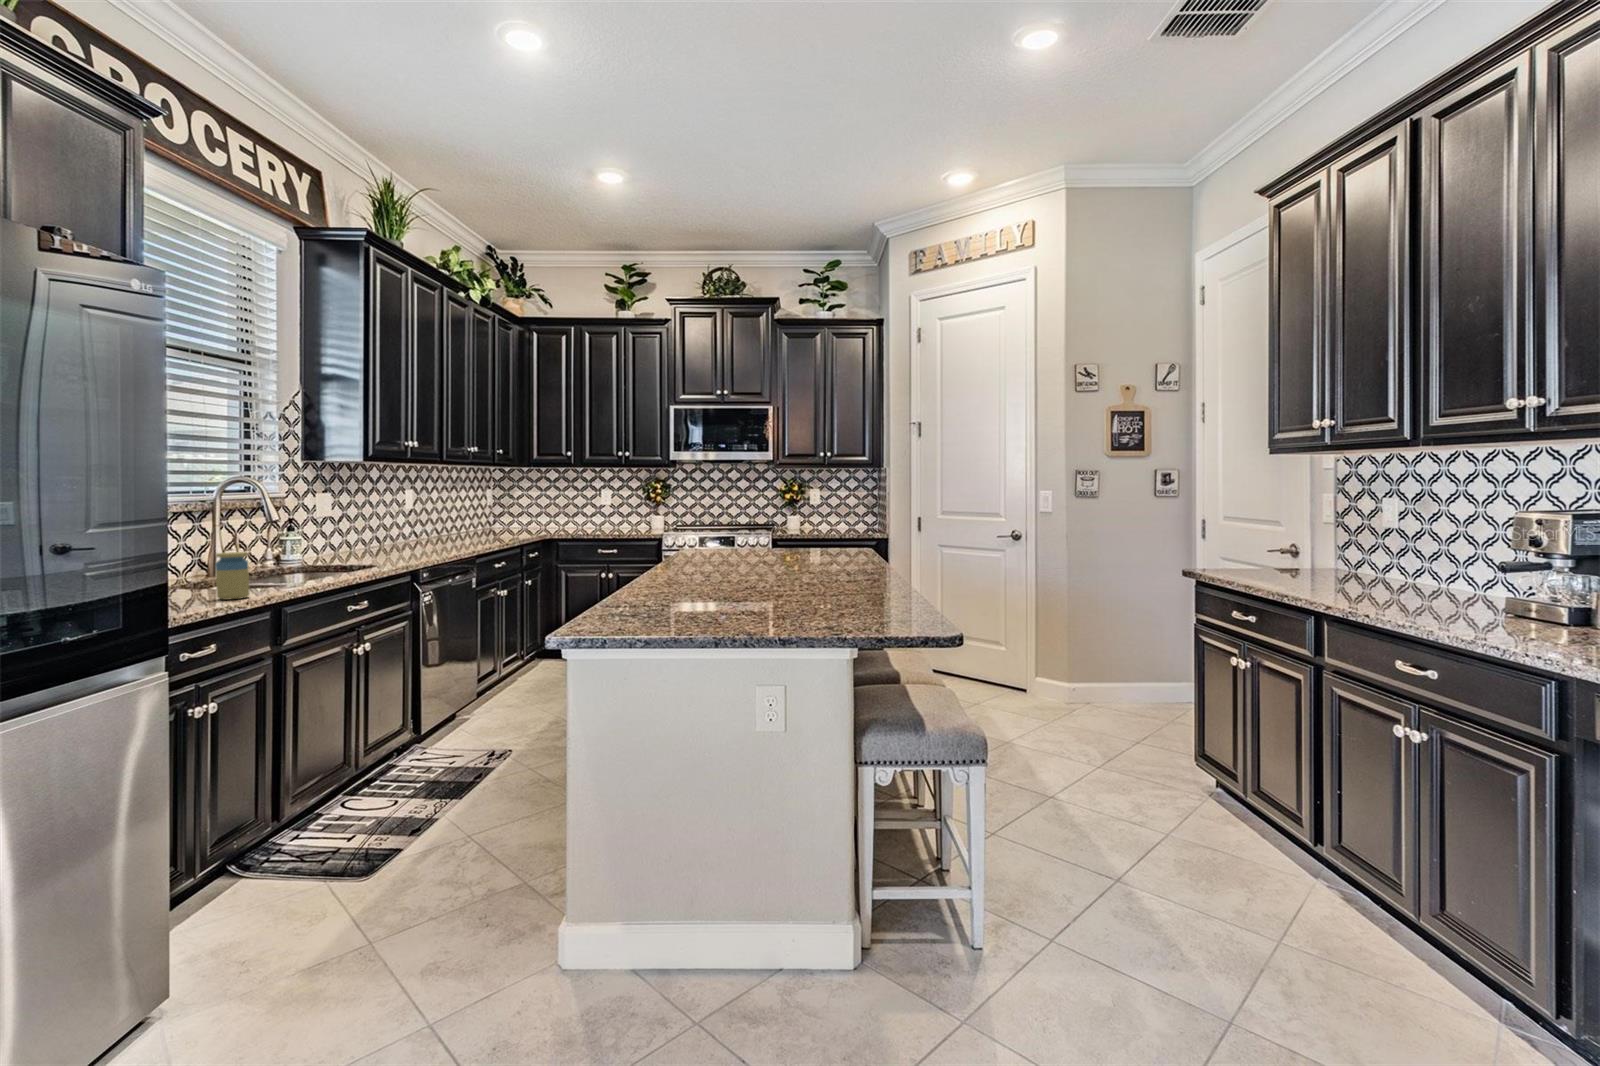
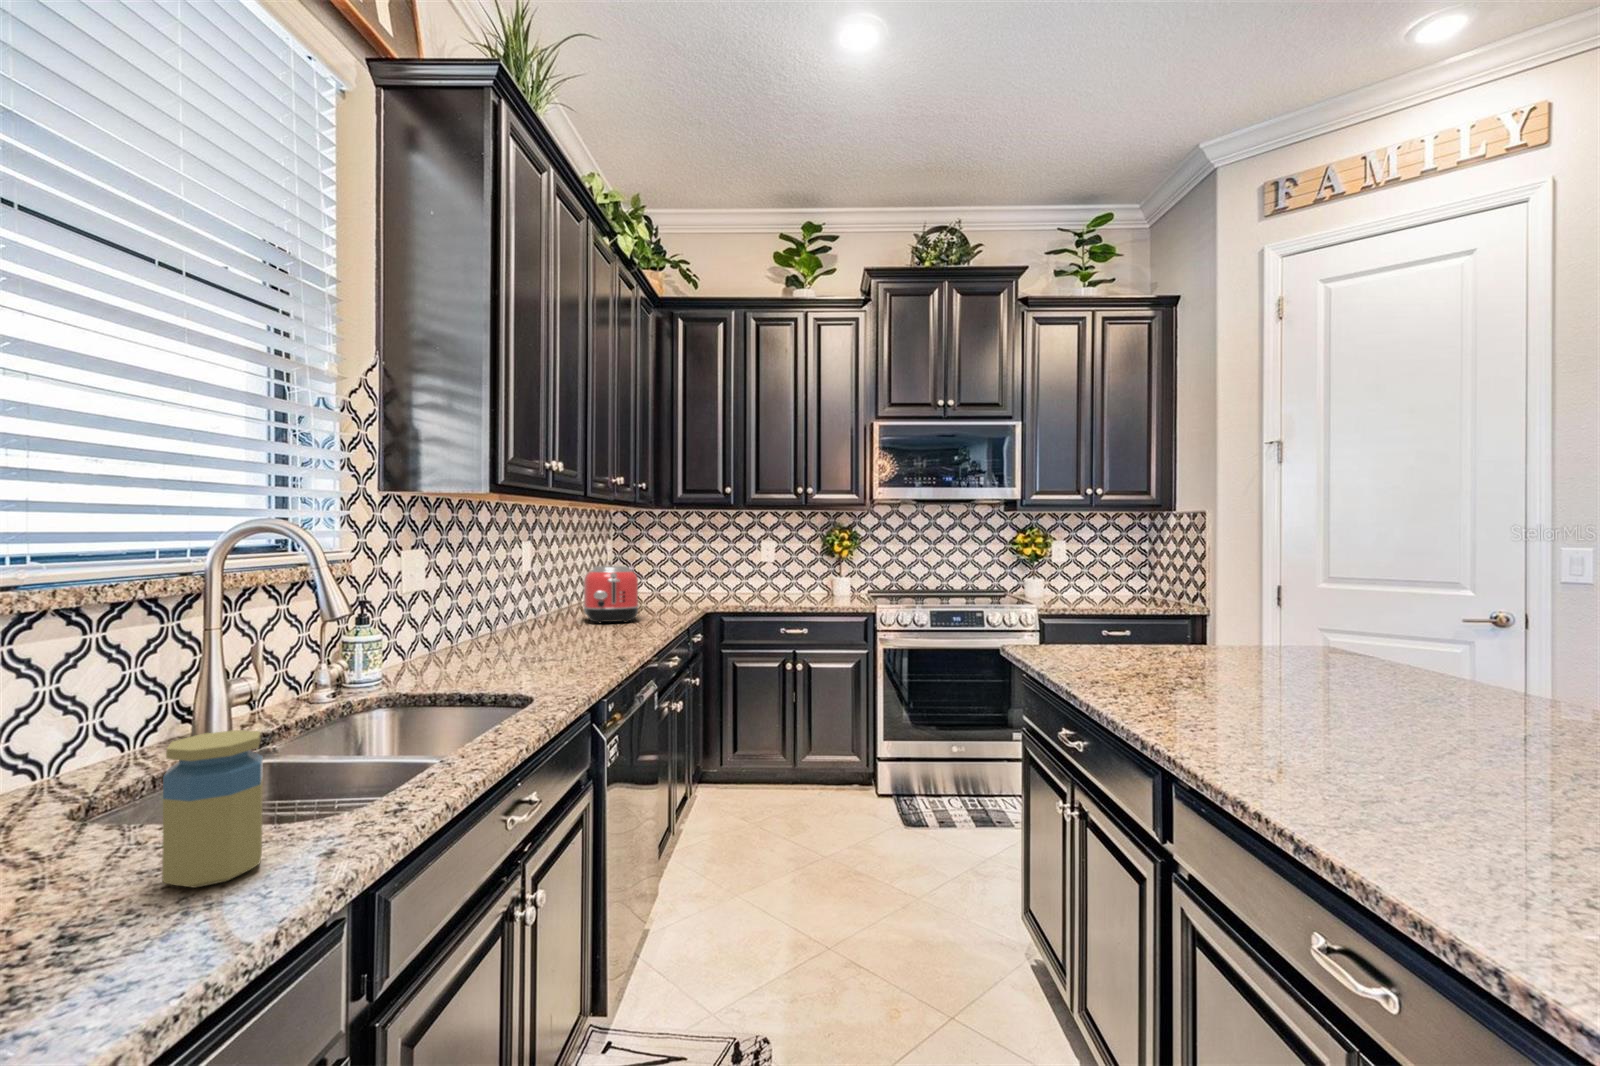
toaster: none [451,506,490,543] -> present [583,566,639,623]

